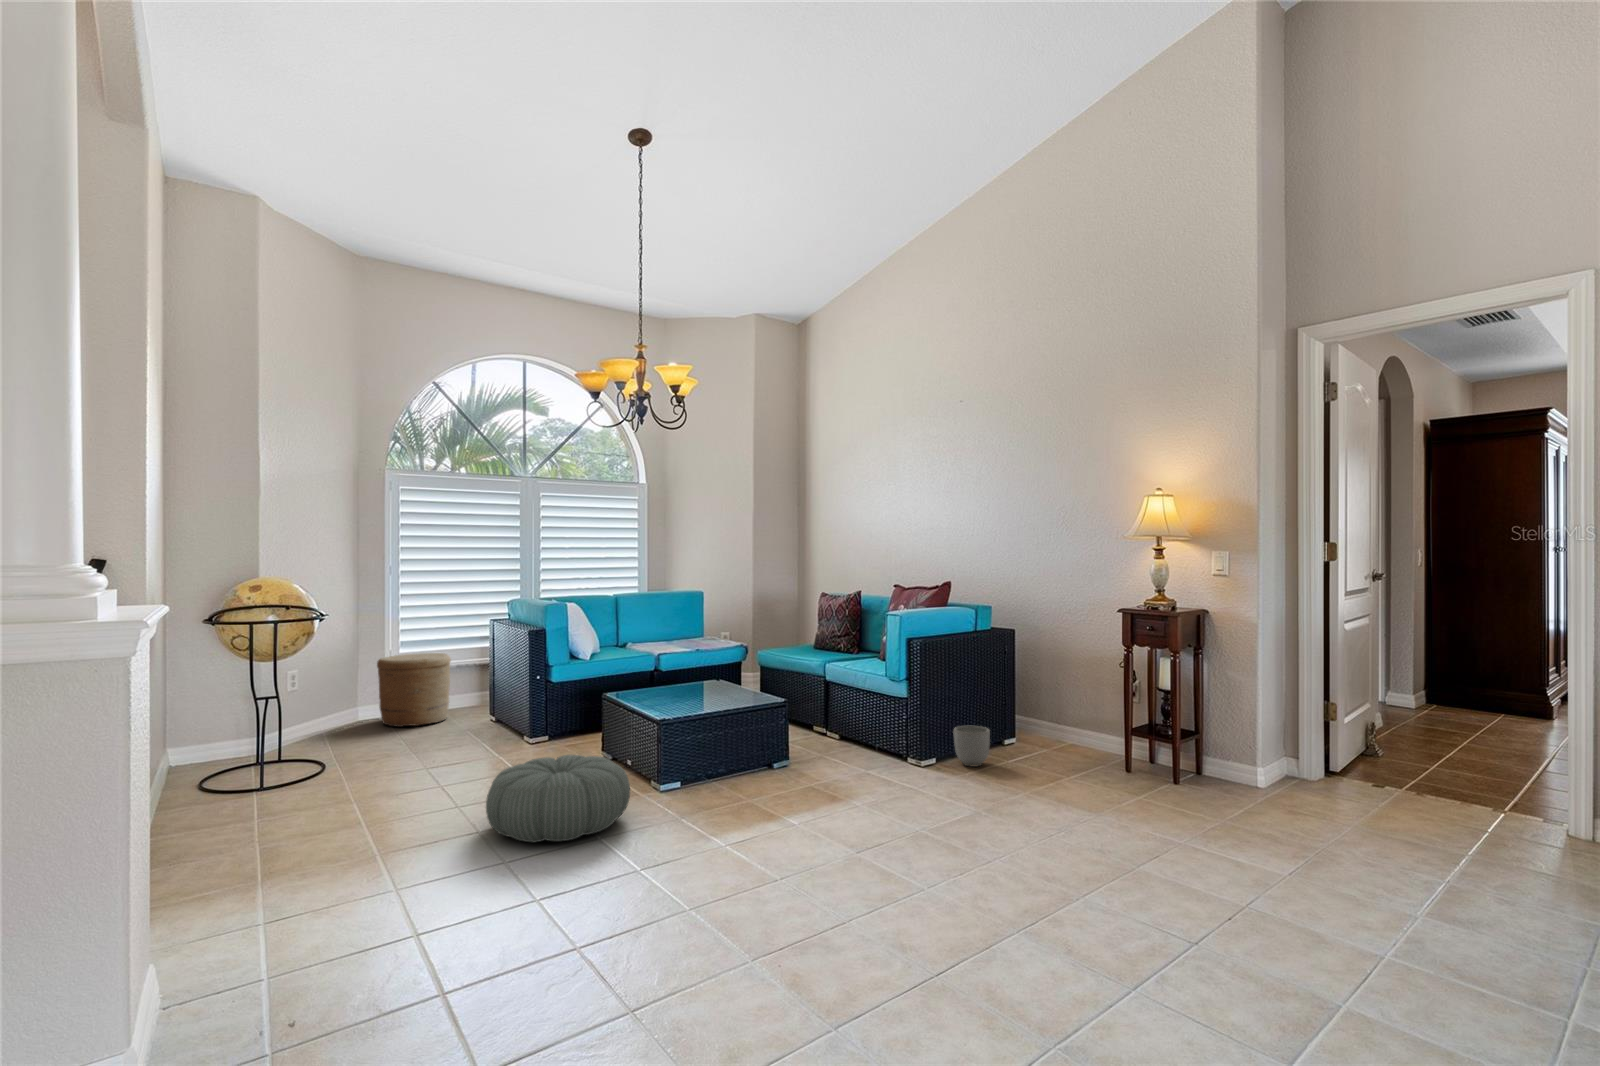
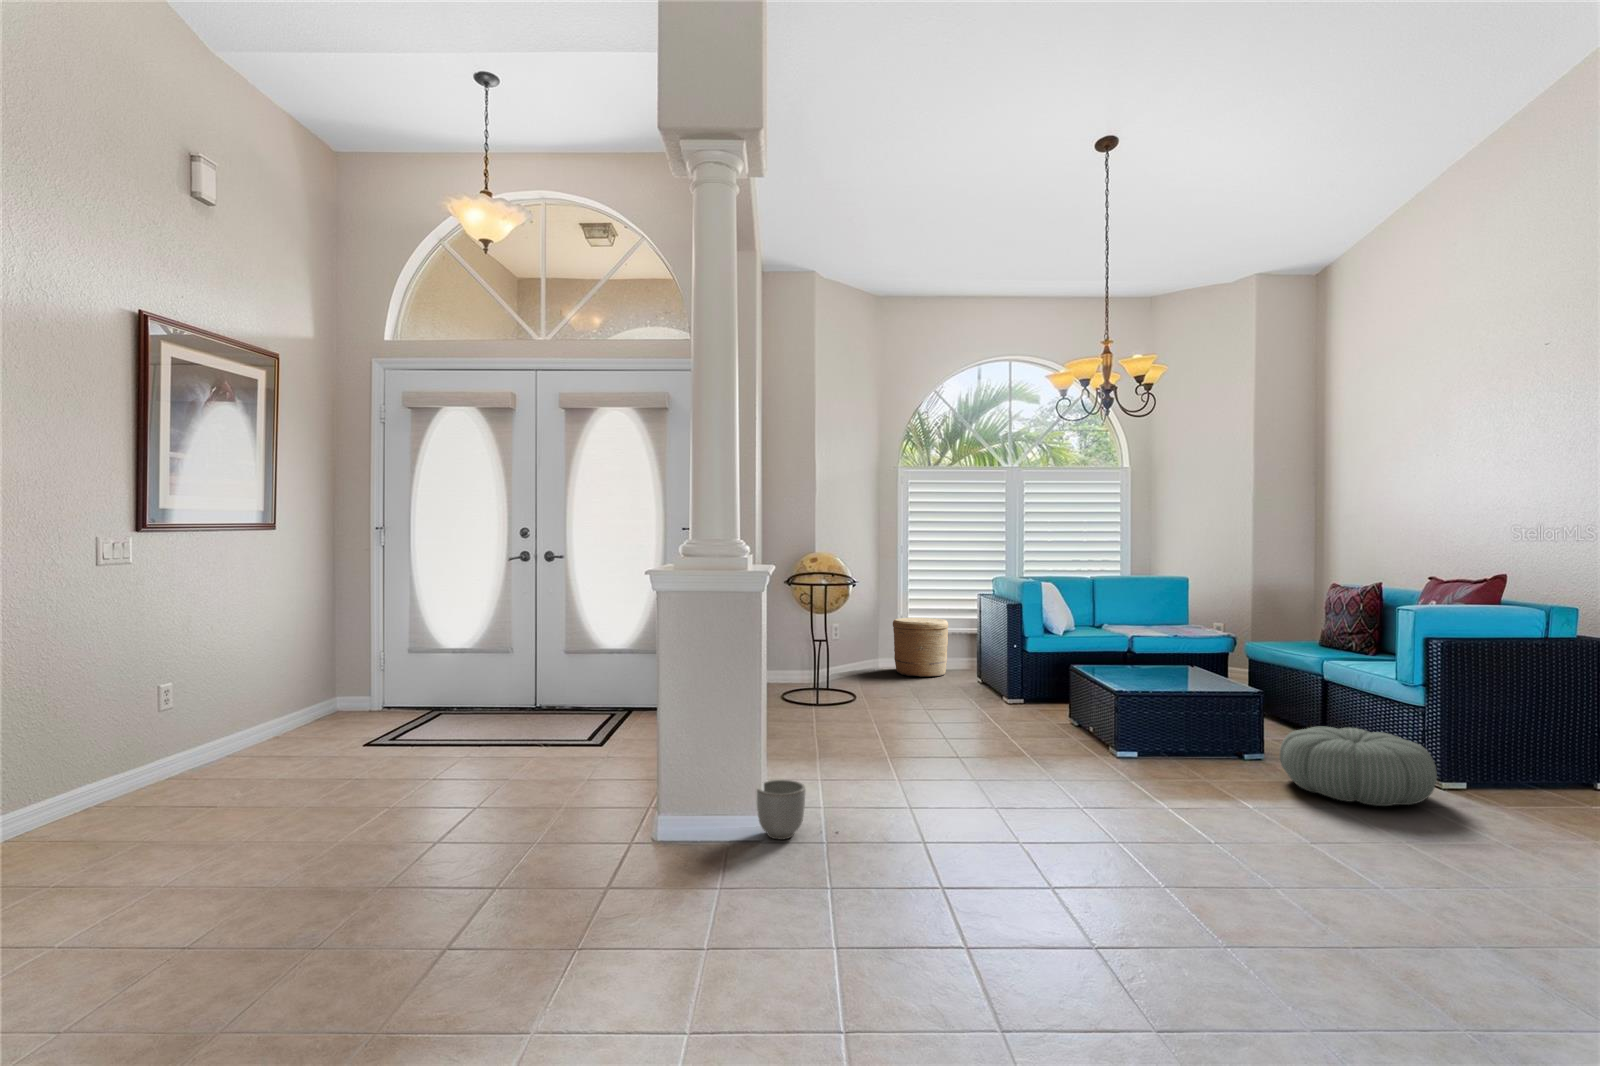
planter: present [954,726,990,767] -> present [757,780,805,839]
pouf: present [486,755,630,842] -> present [1280,726,1437,806]

